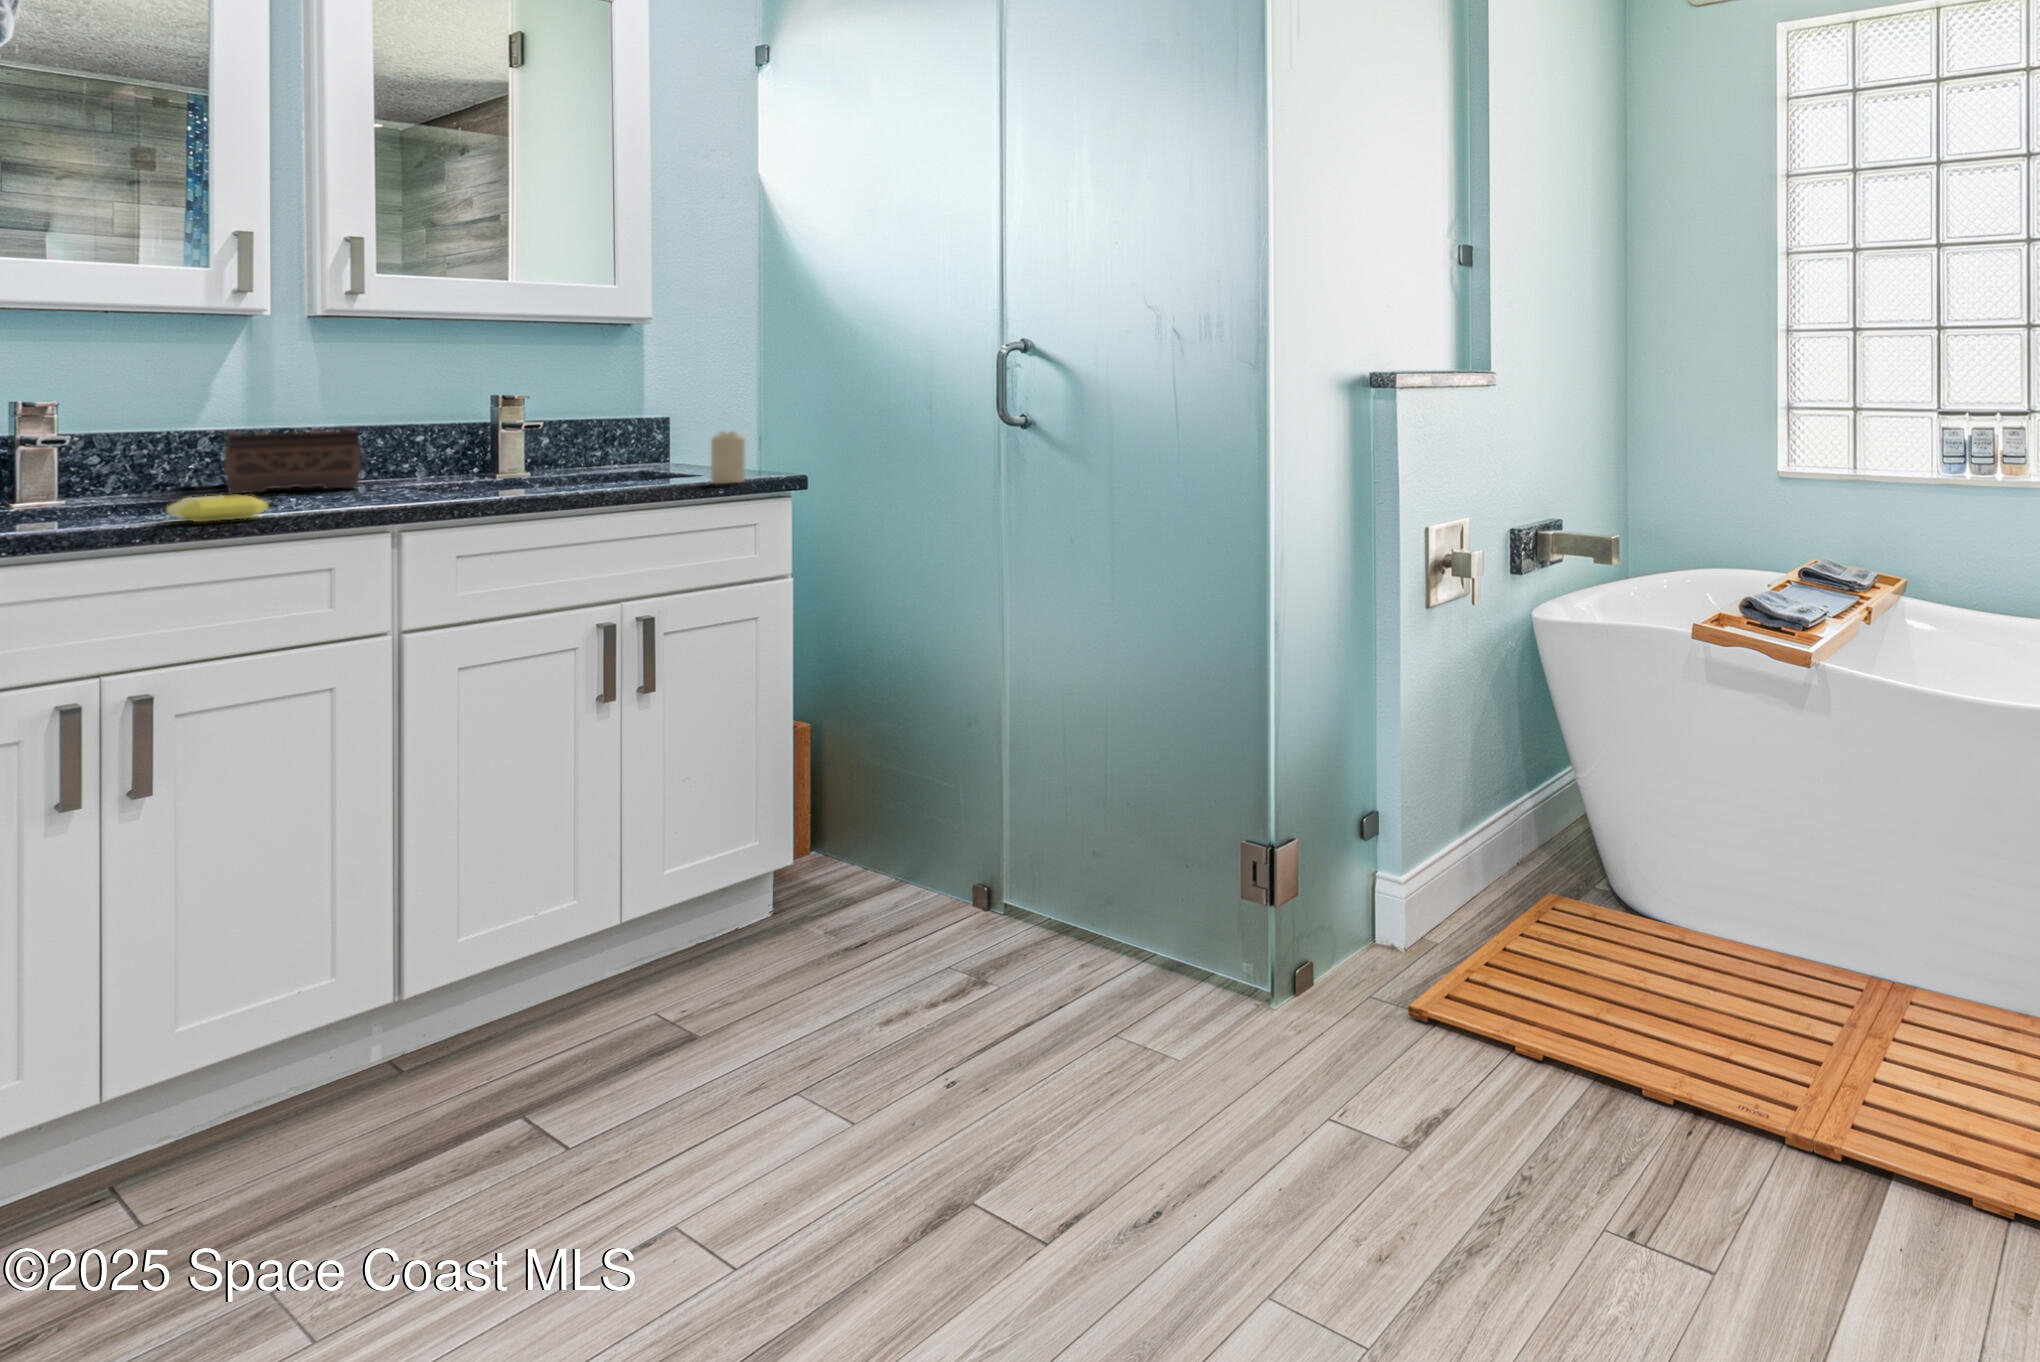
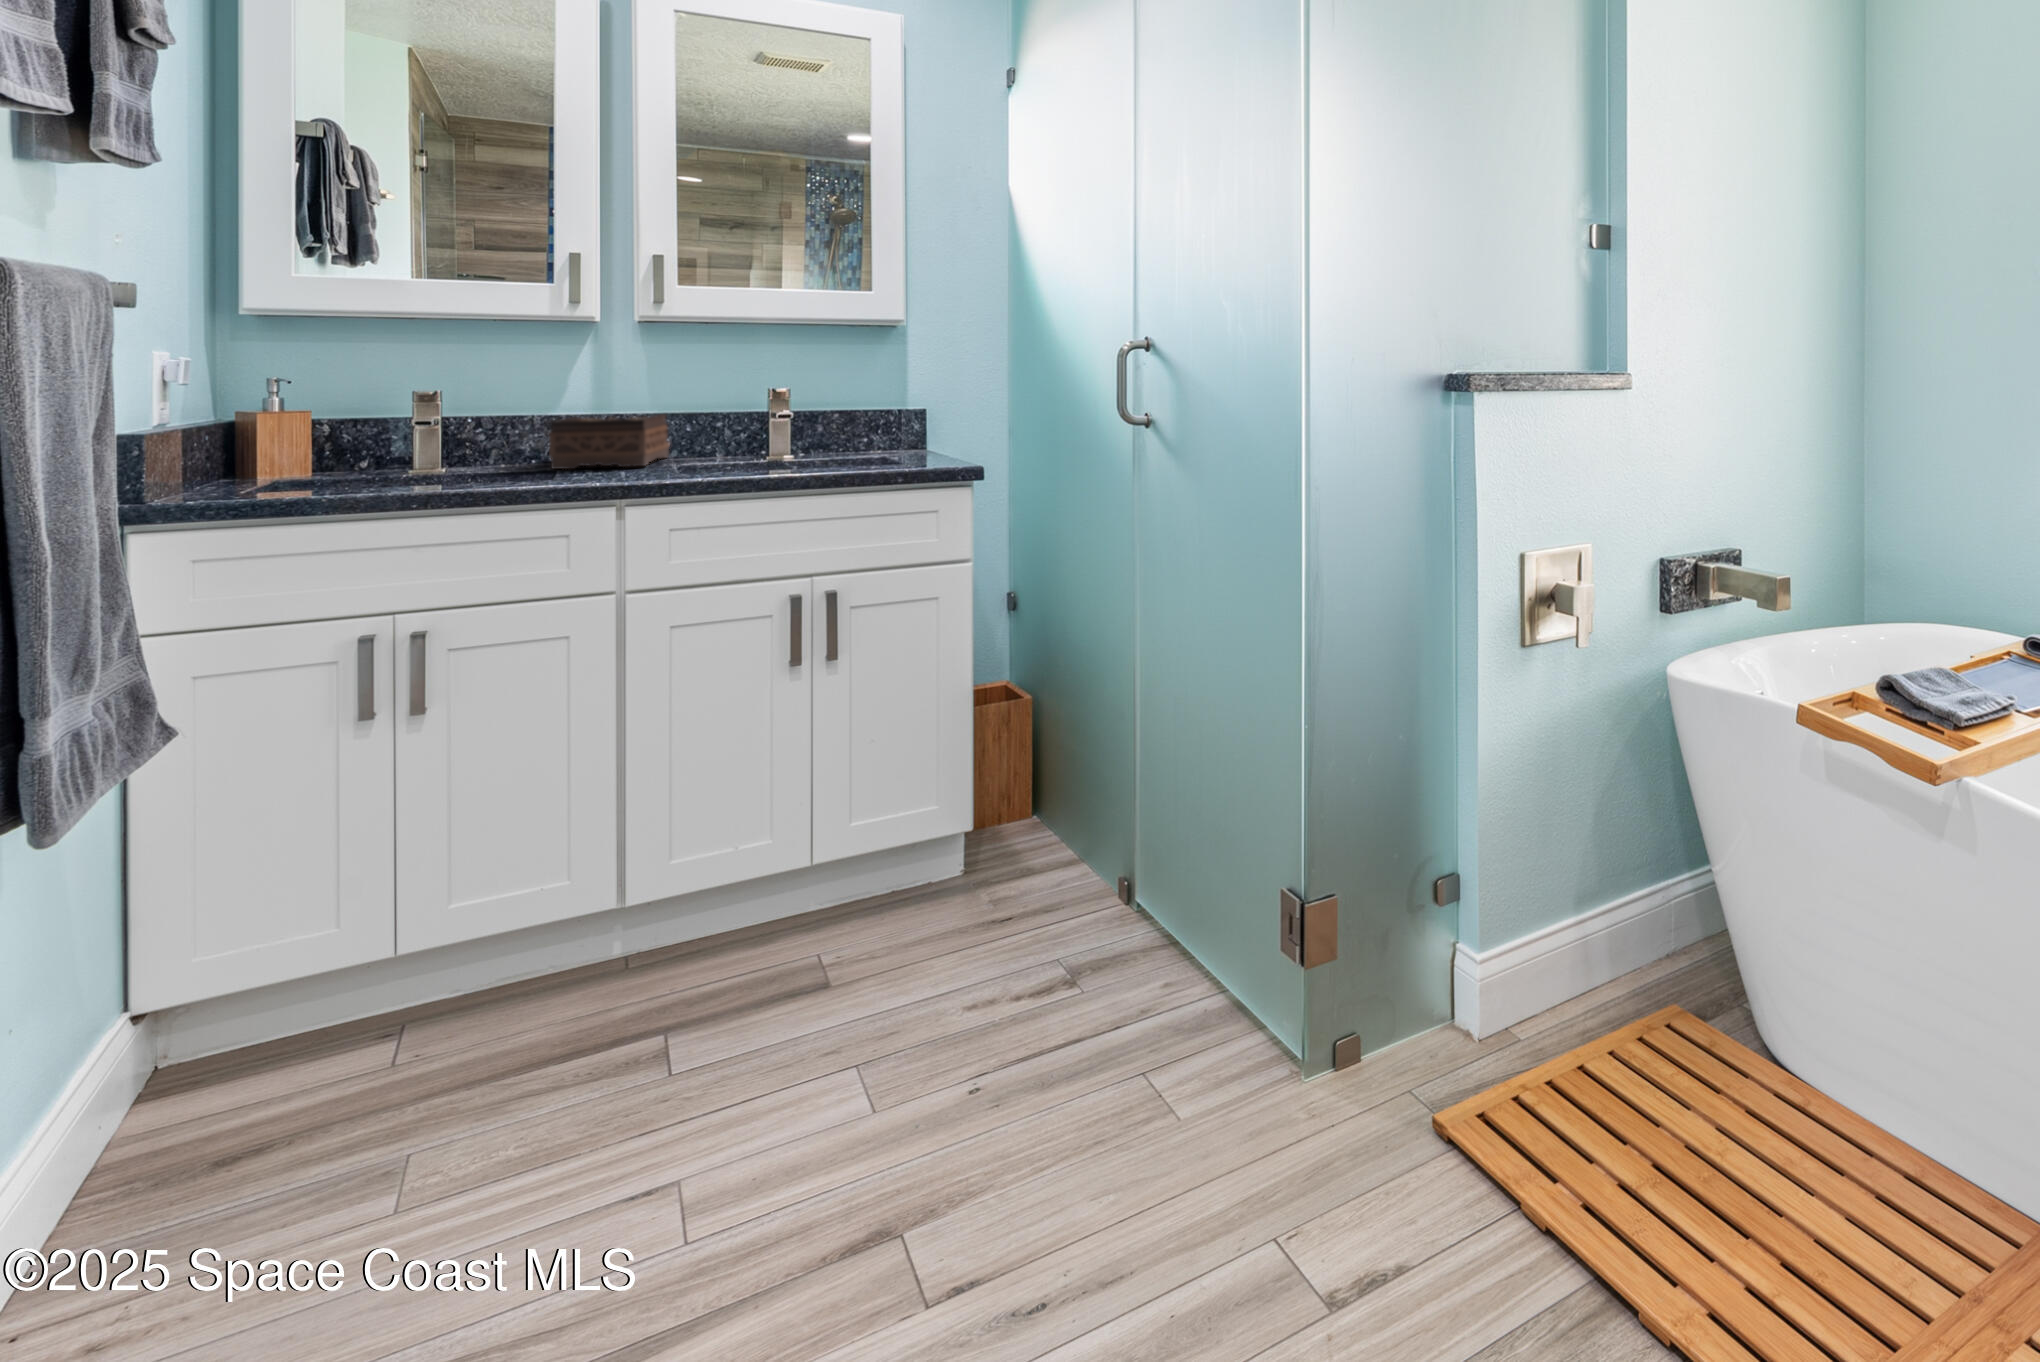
candle: present [711,431,745,484] -> none [893,425,922,473]
soap bar: present [167,494,268,522] -> none [428,474,498,497]

